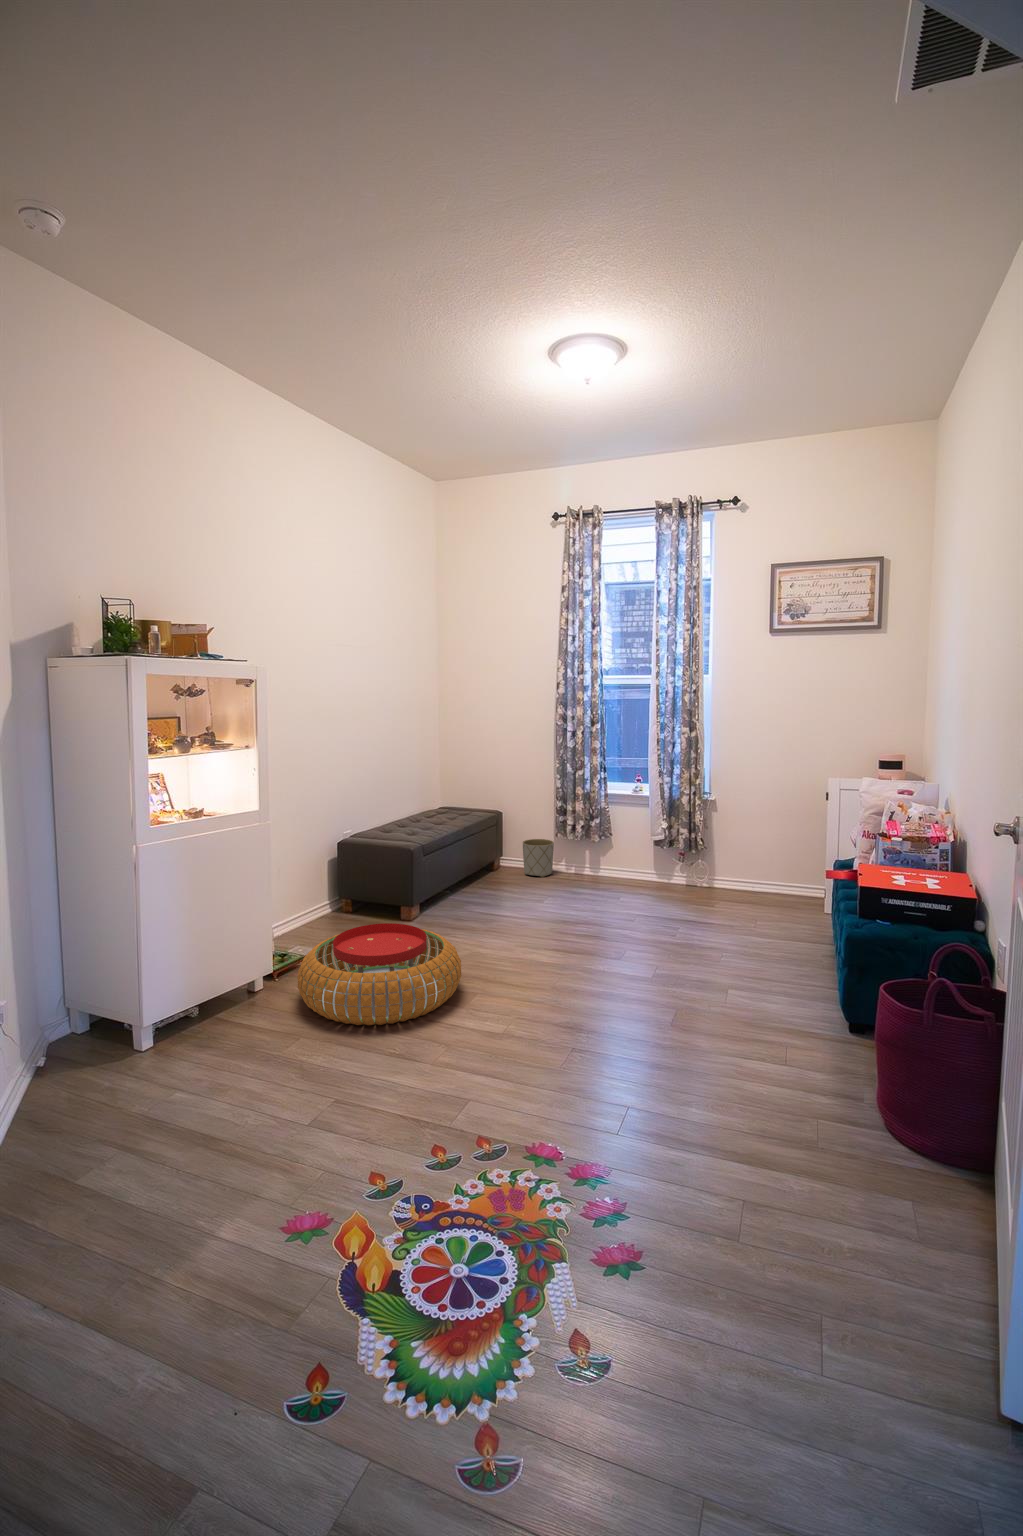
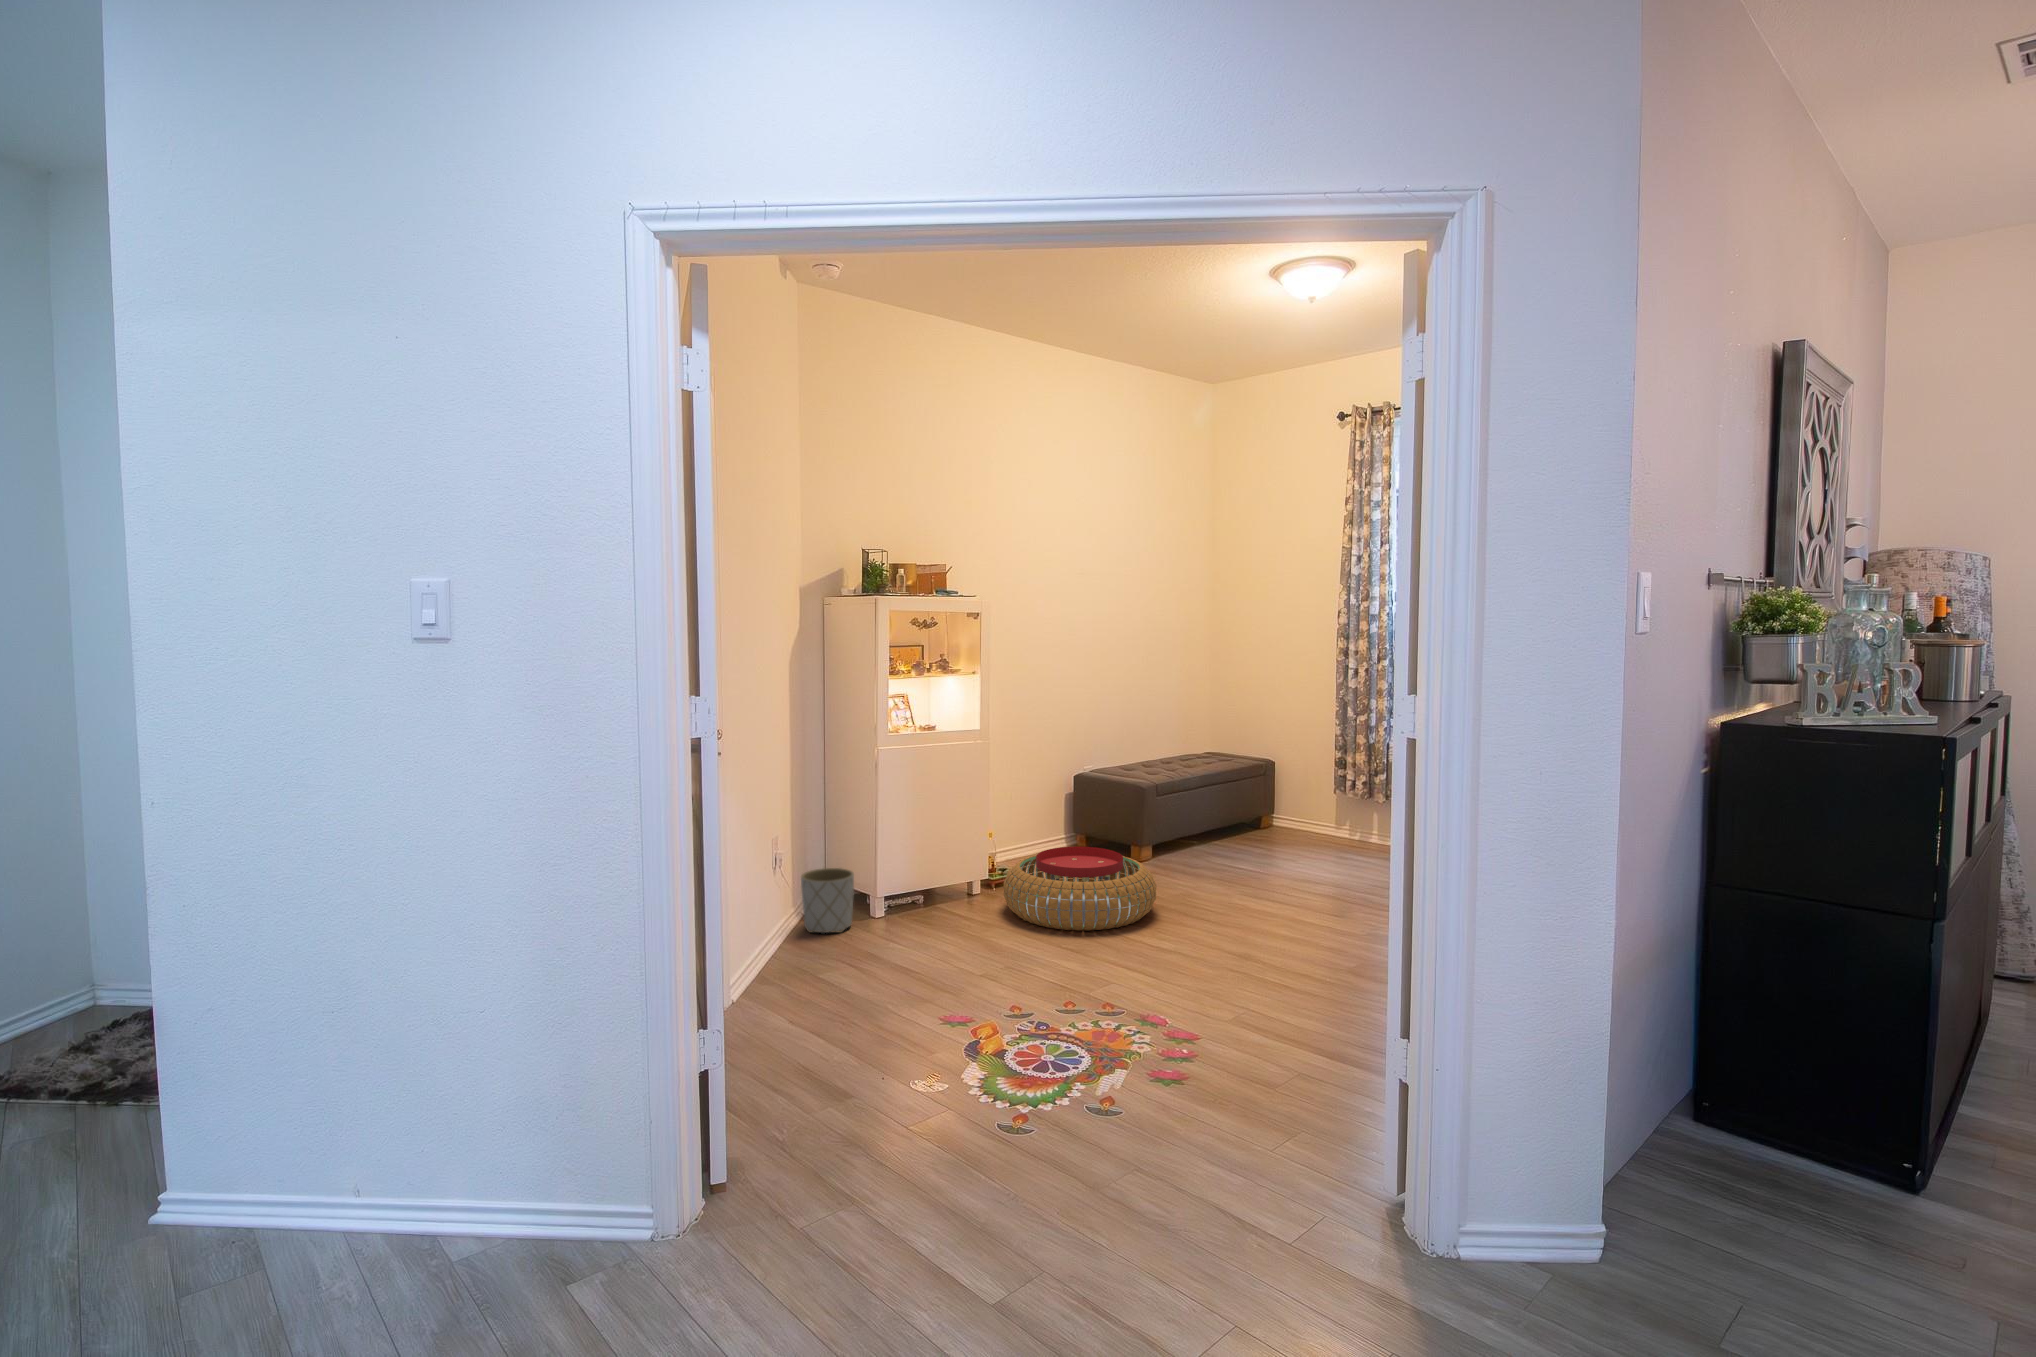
planter: present [523,839,554,877] -> present [801,868,854,933]

